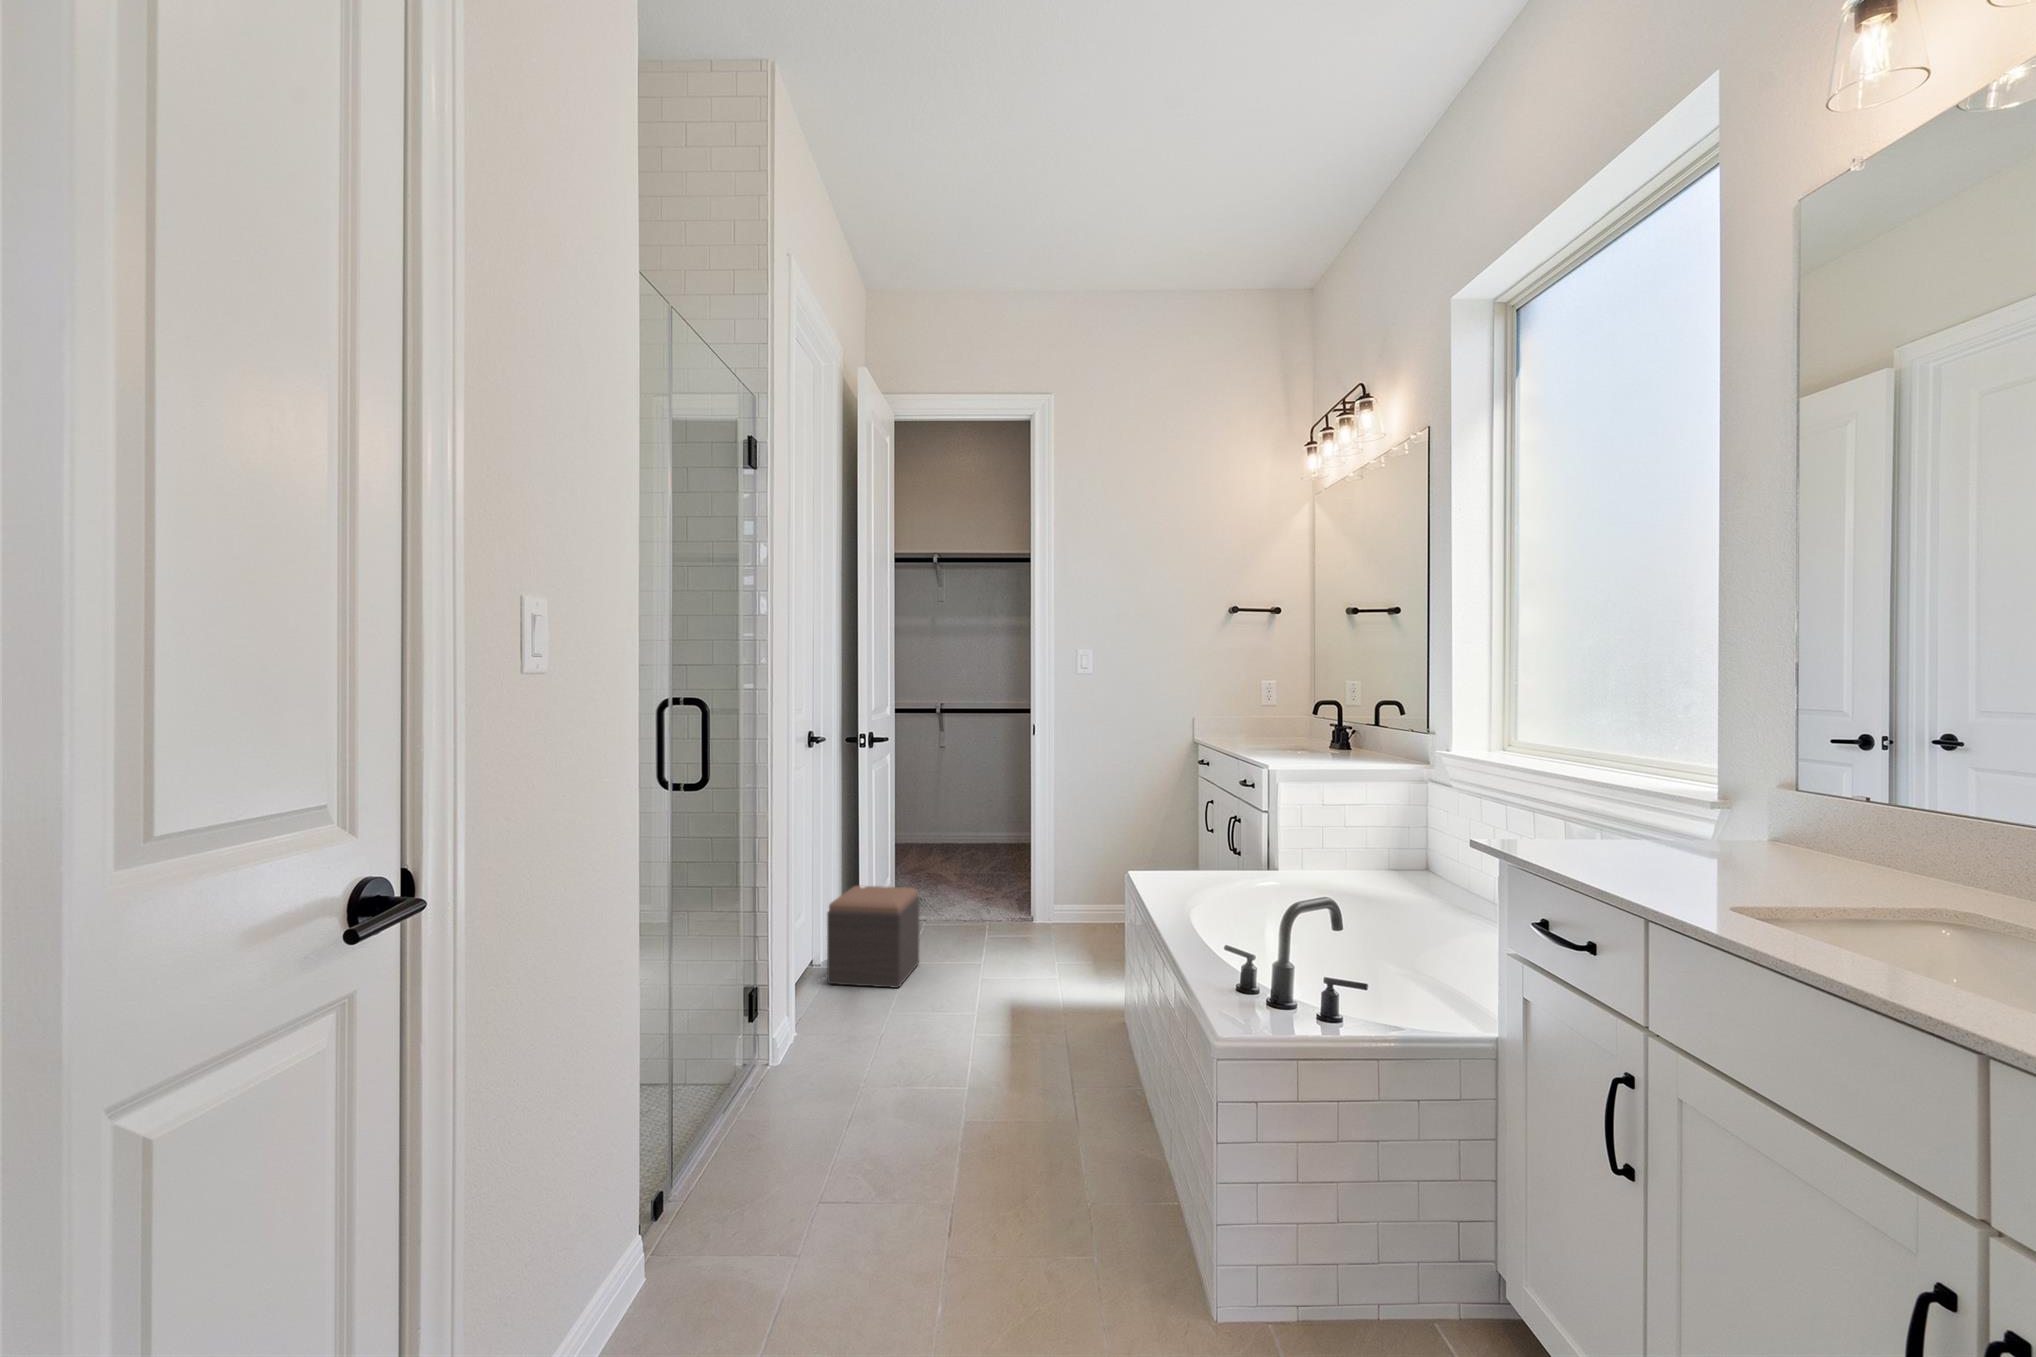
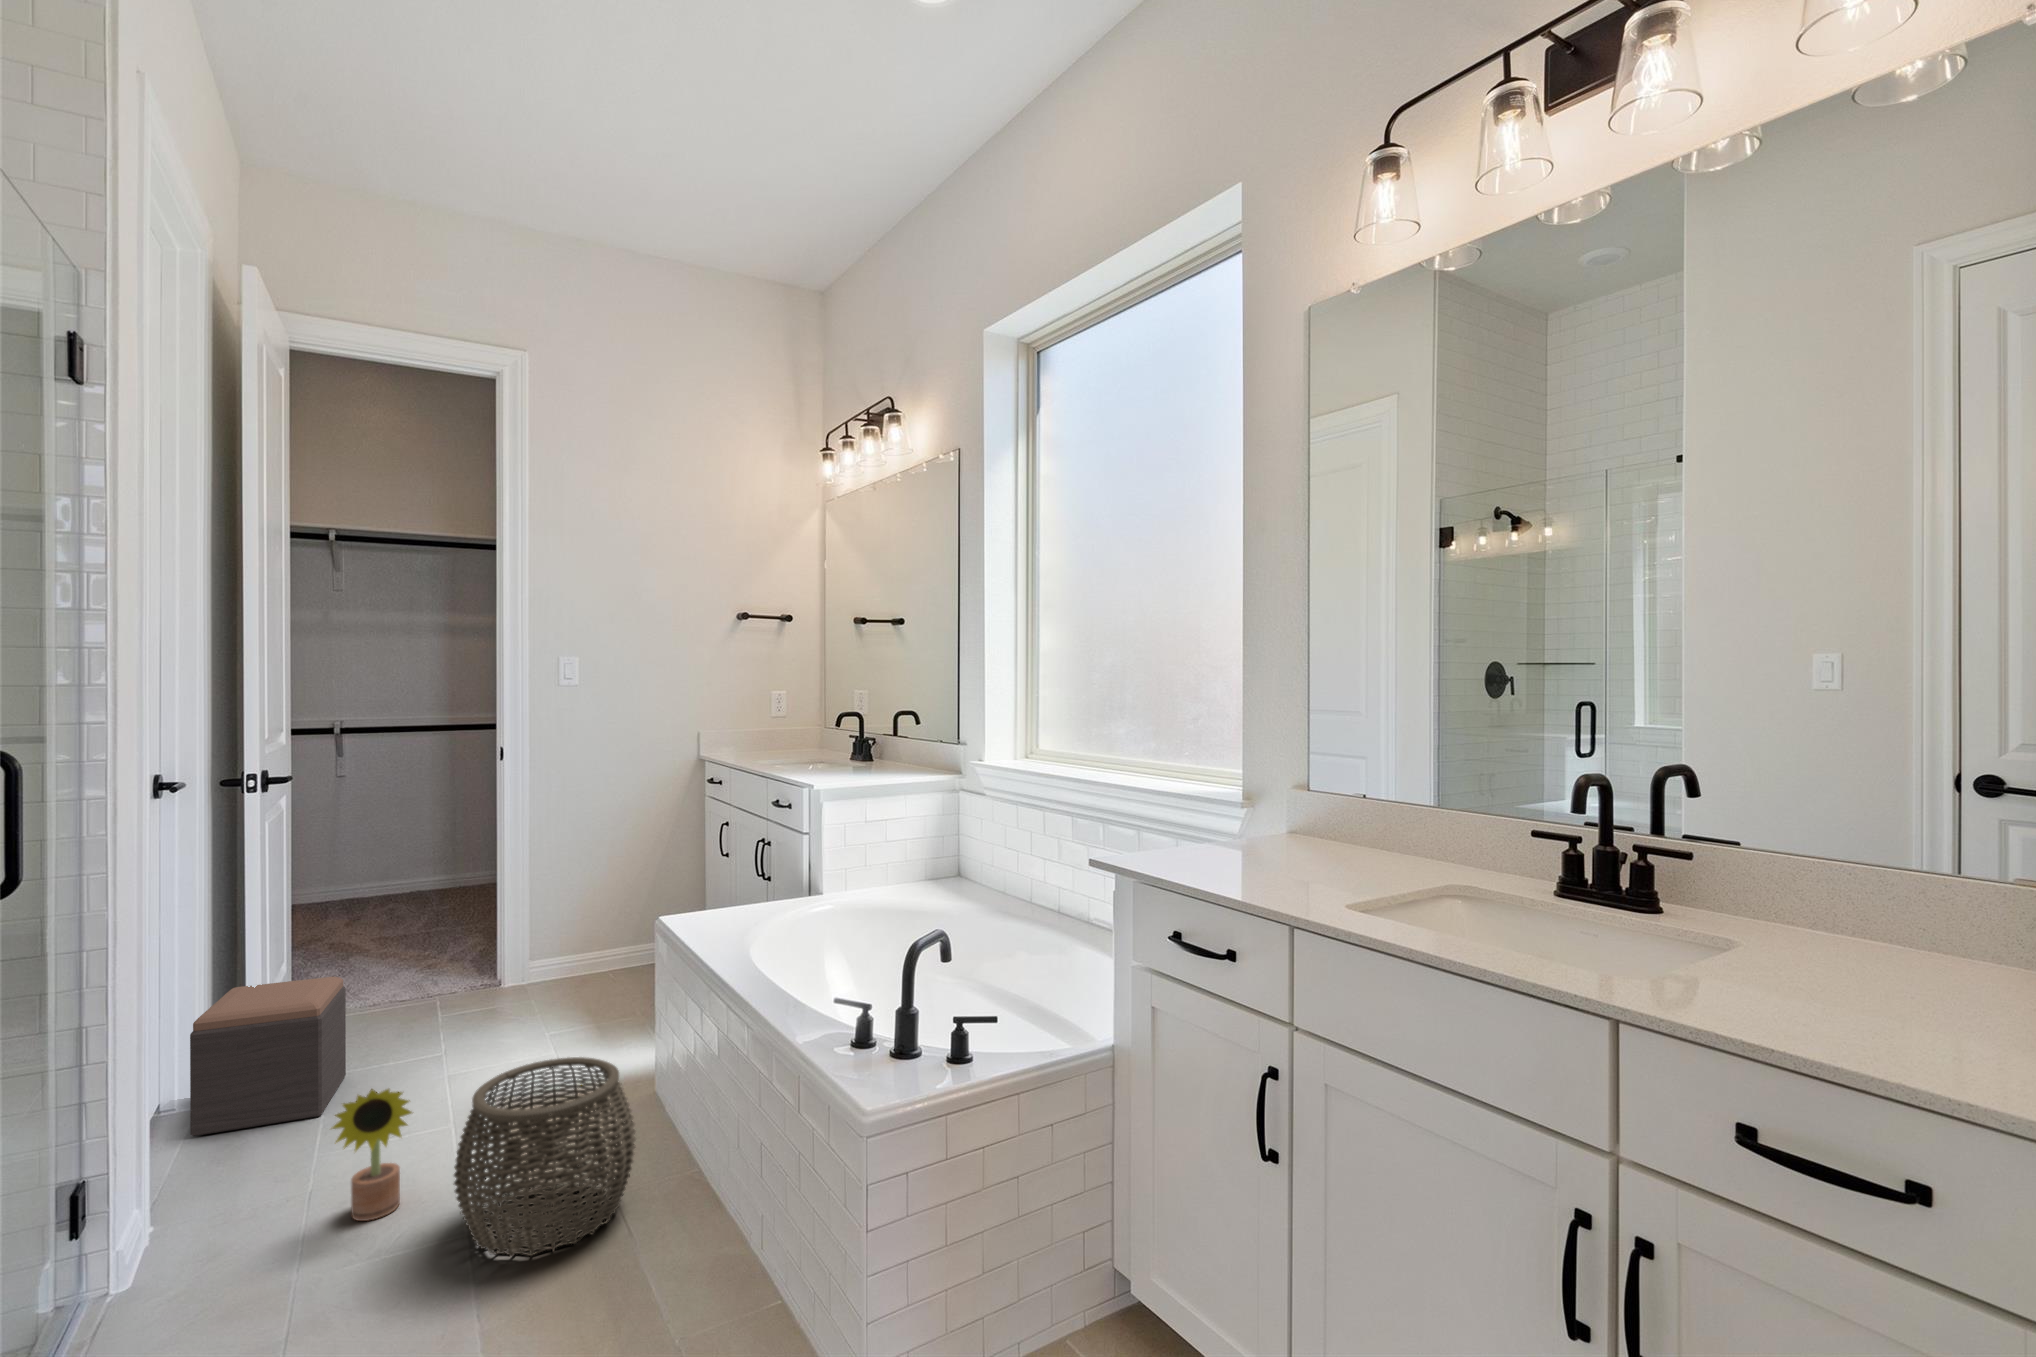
decorative plant: none [888,968,940,1067] -> present [332,1089,412,1221]
woven basket: none [959,972,1092,1126] -> present [454,1057,636,1257]

